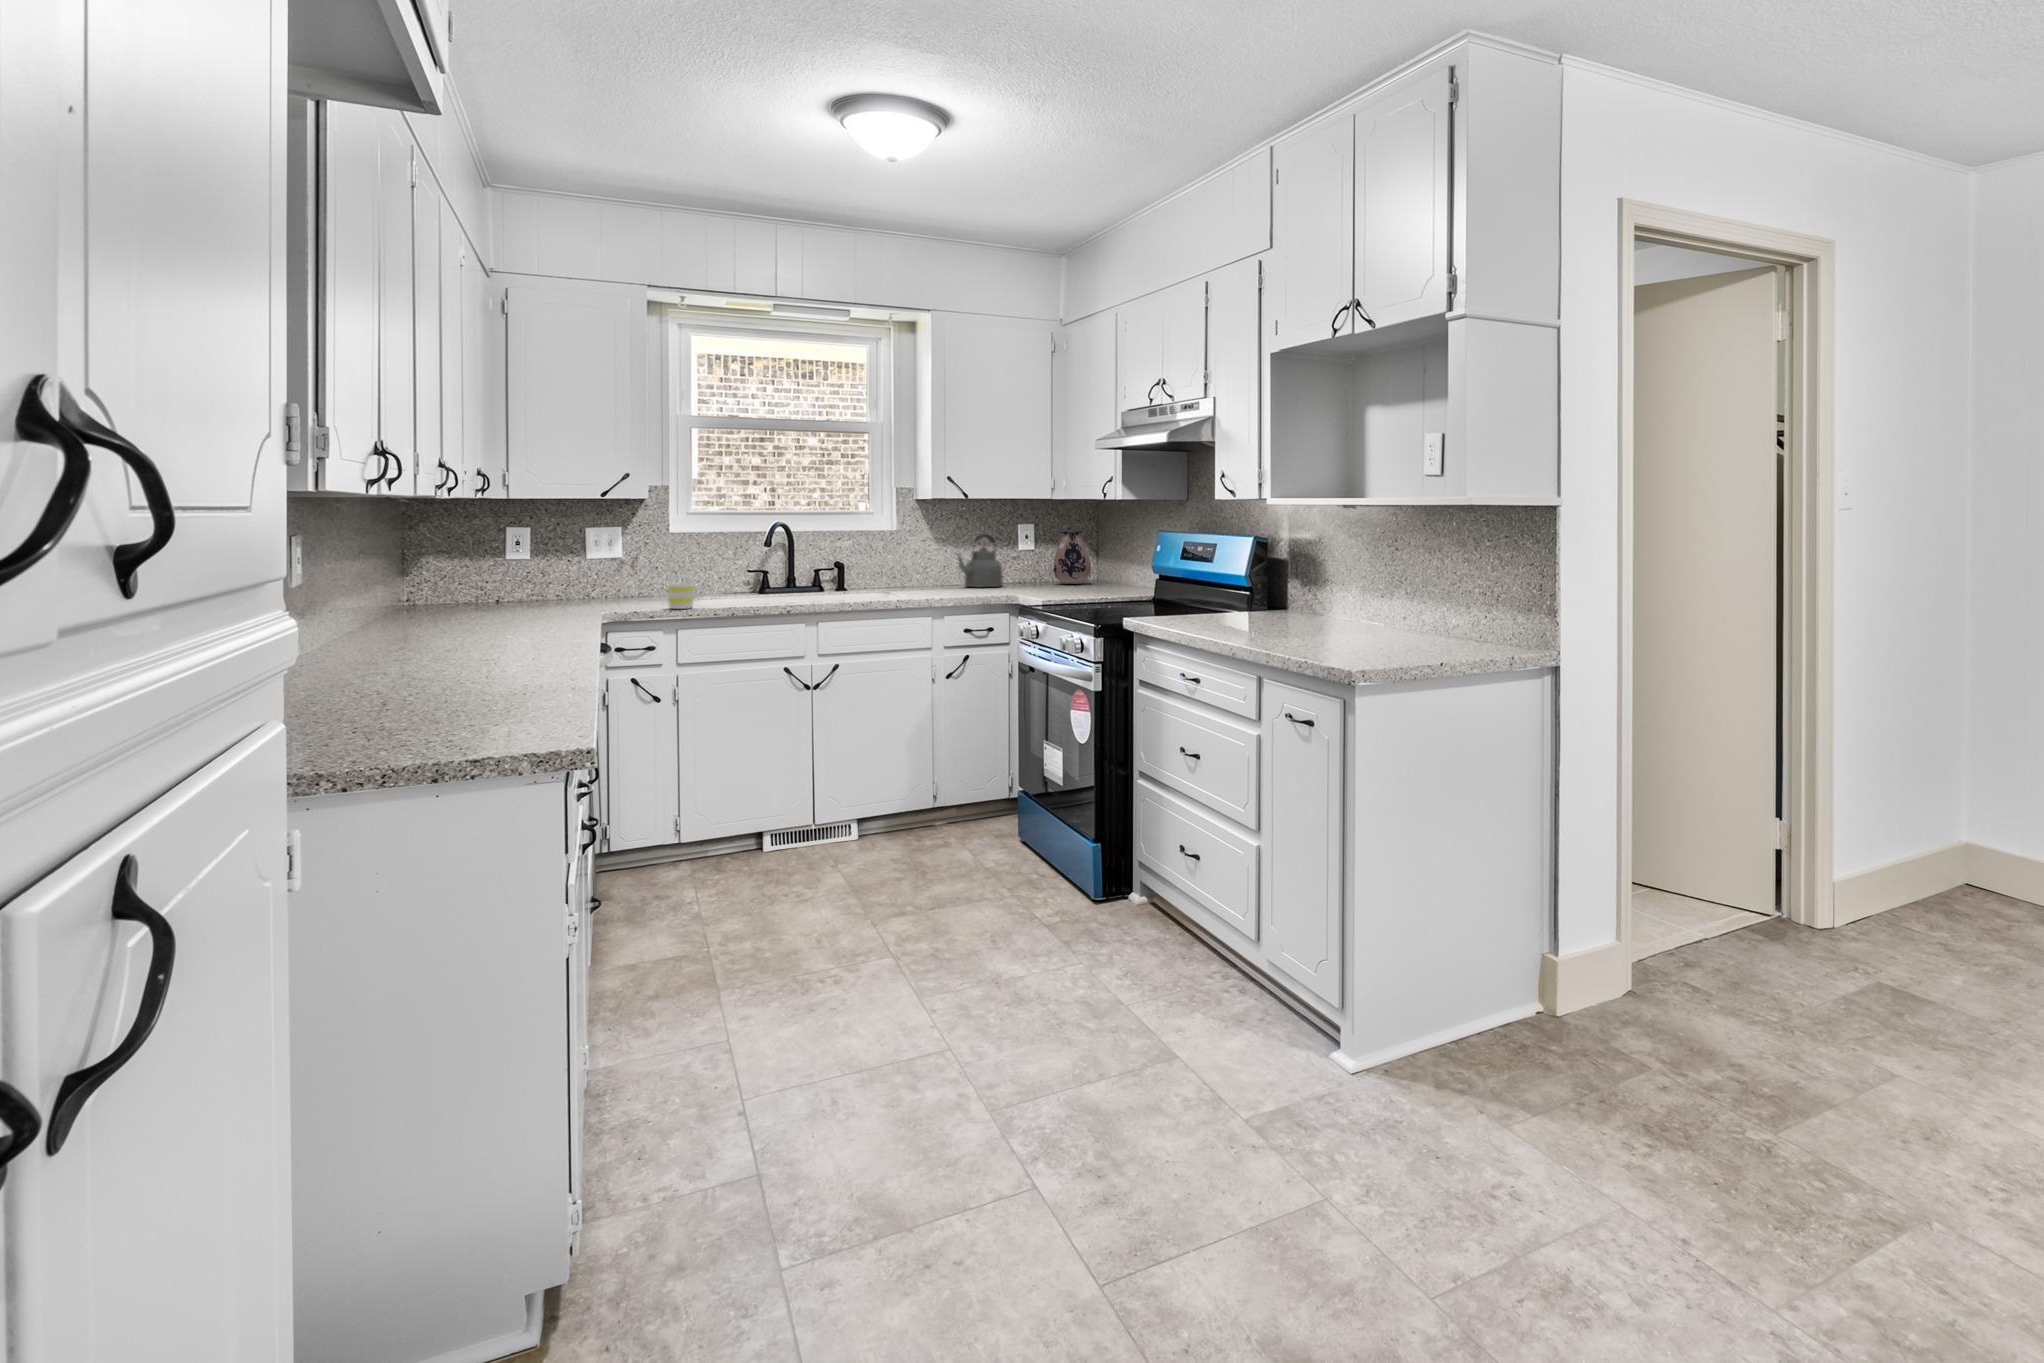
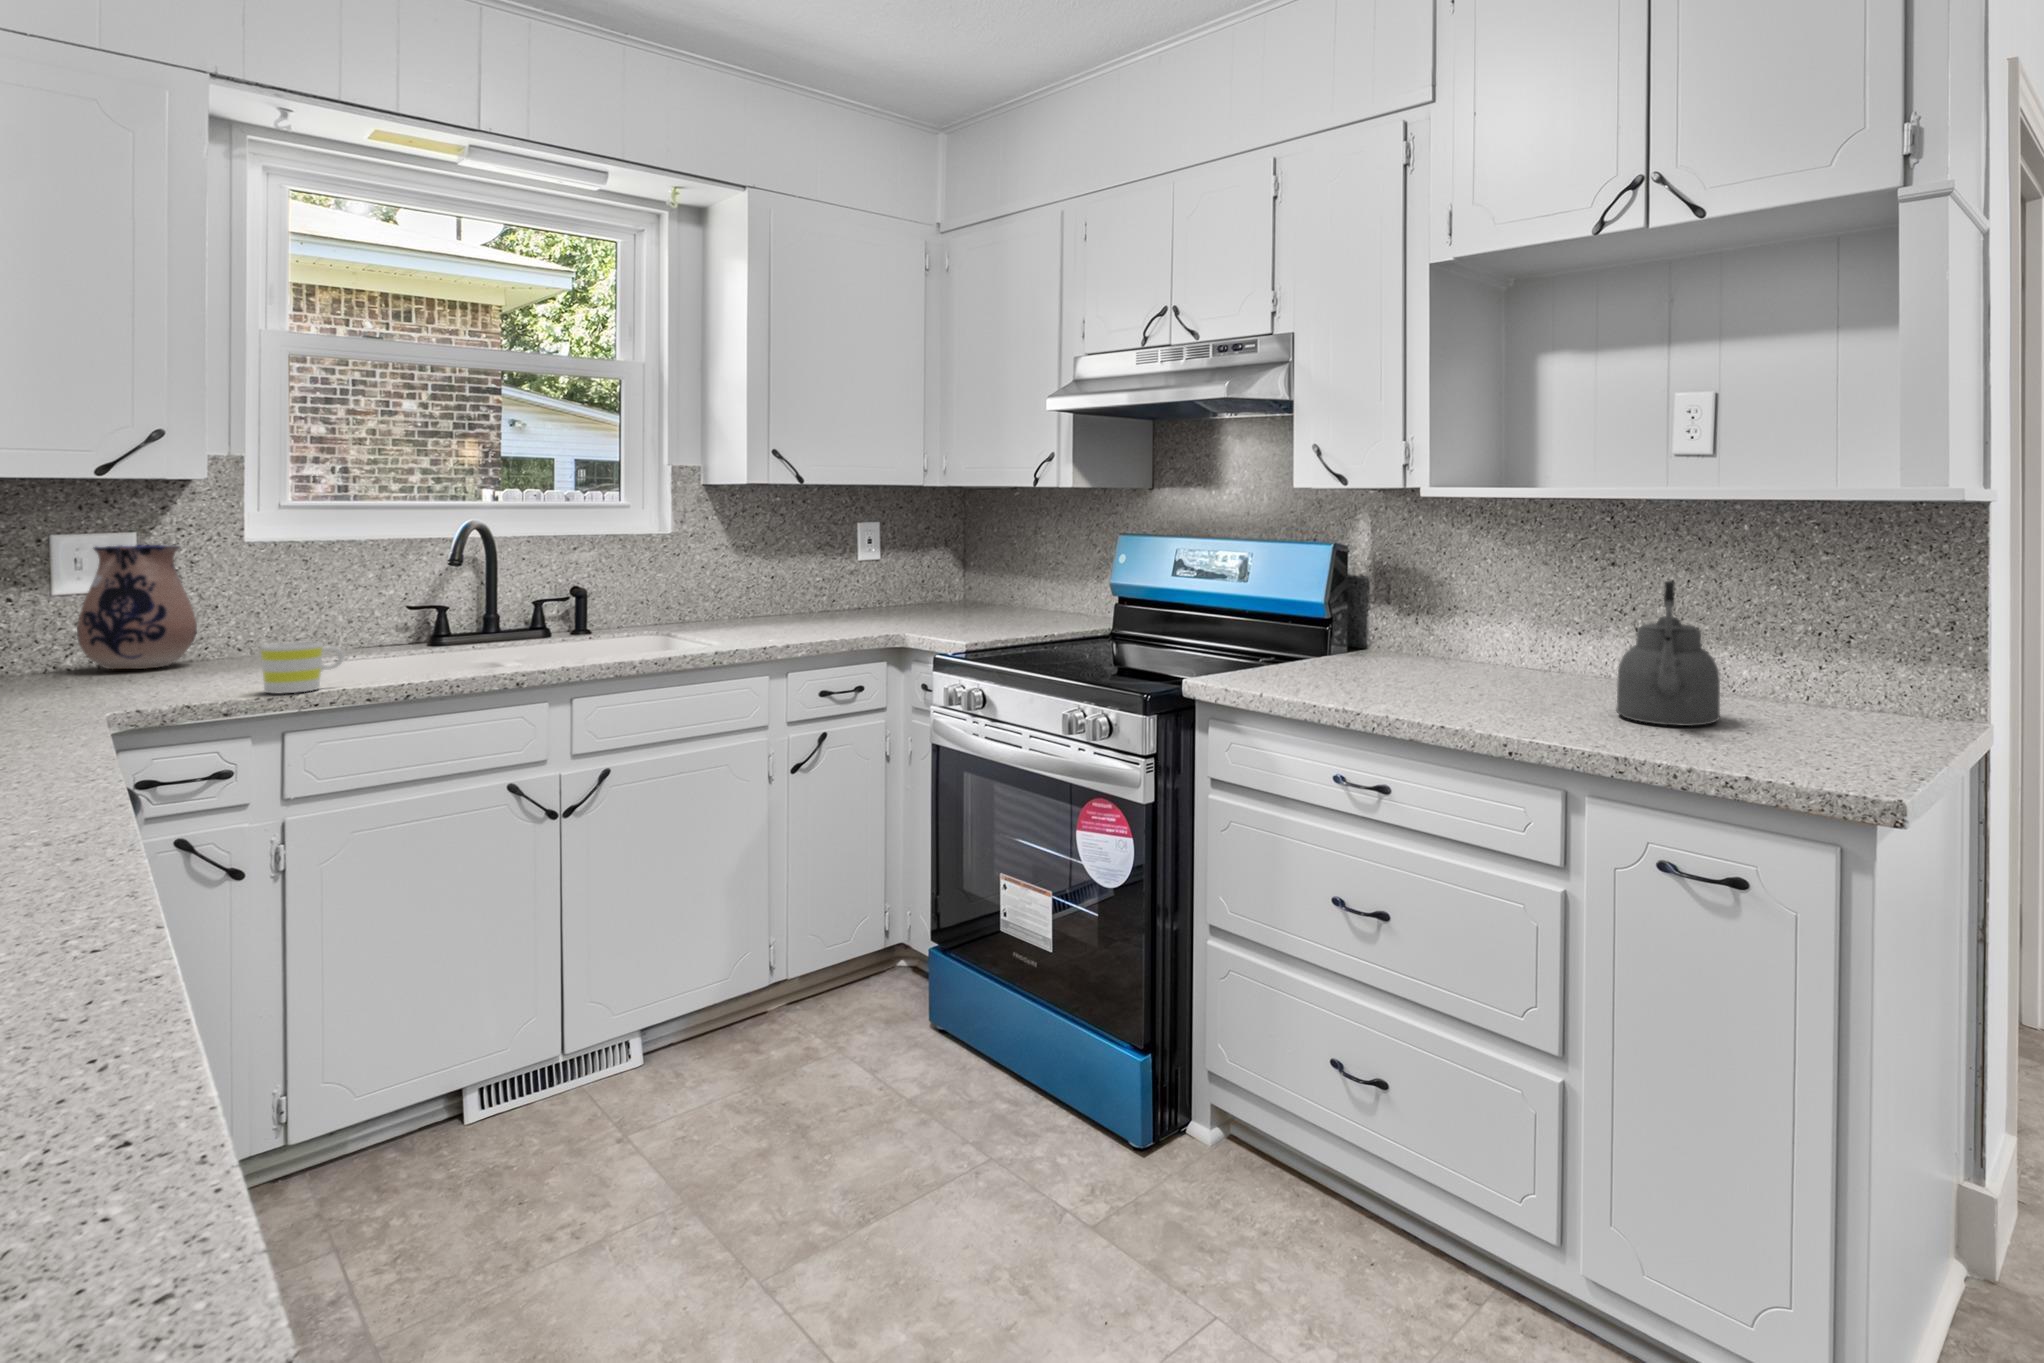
ceramic pitcher: present [1054,531,1091,584] -> present [77,545,197,669]
kettle: present [956,534,1002,587] -> present [1616,581,1720,726]

